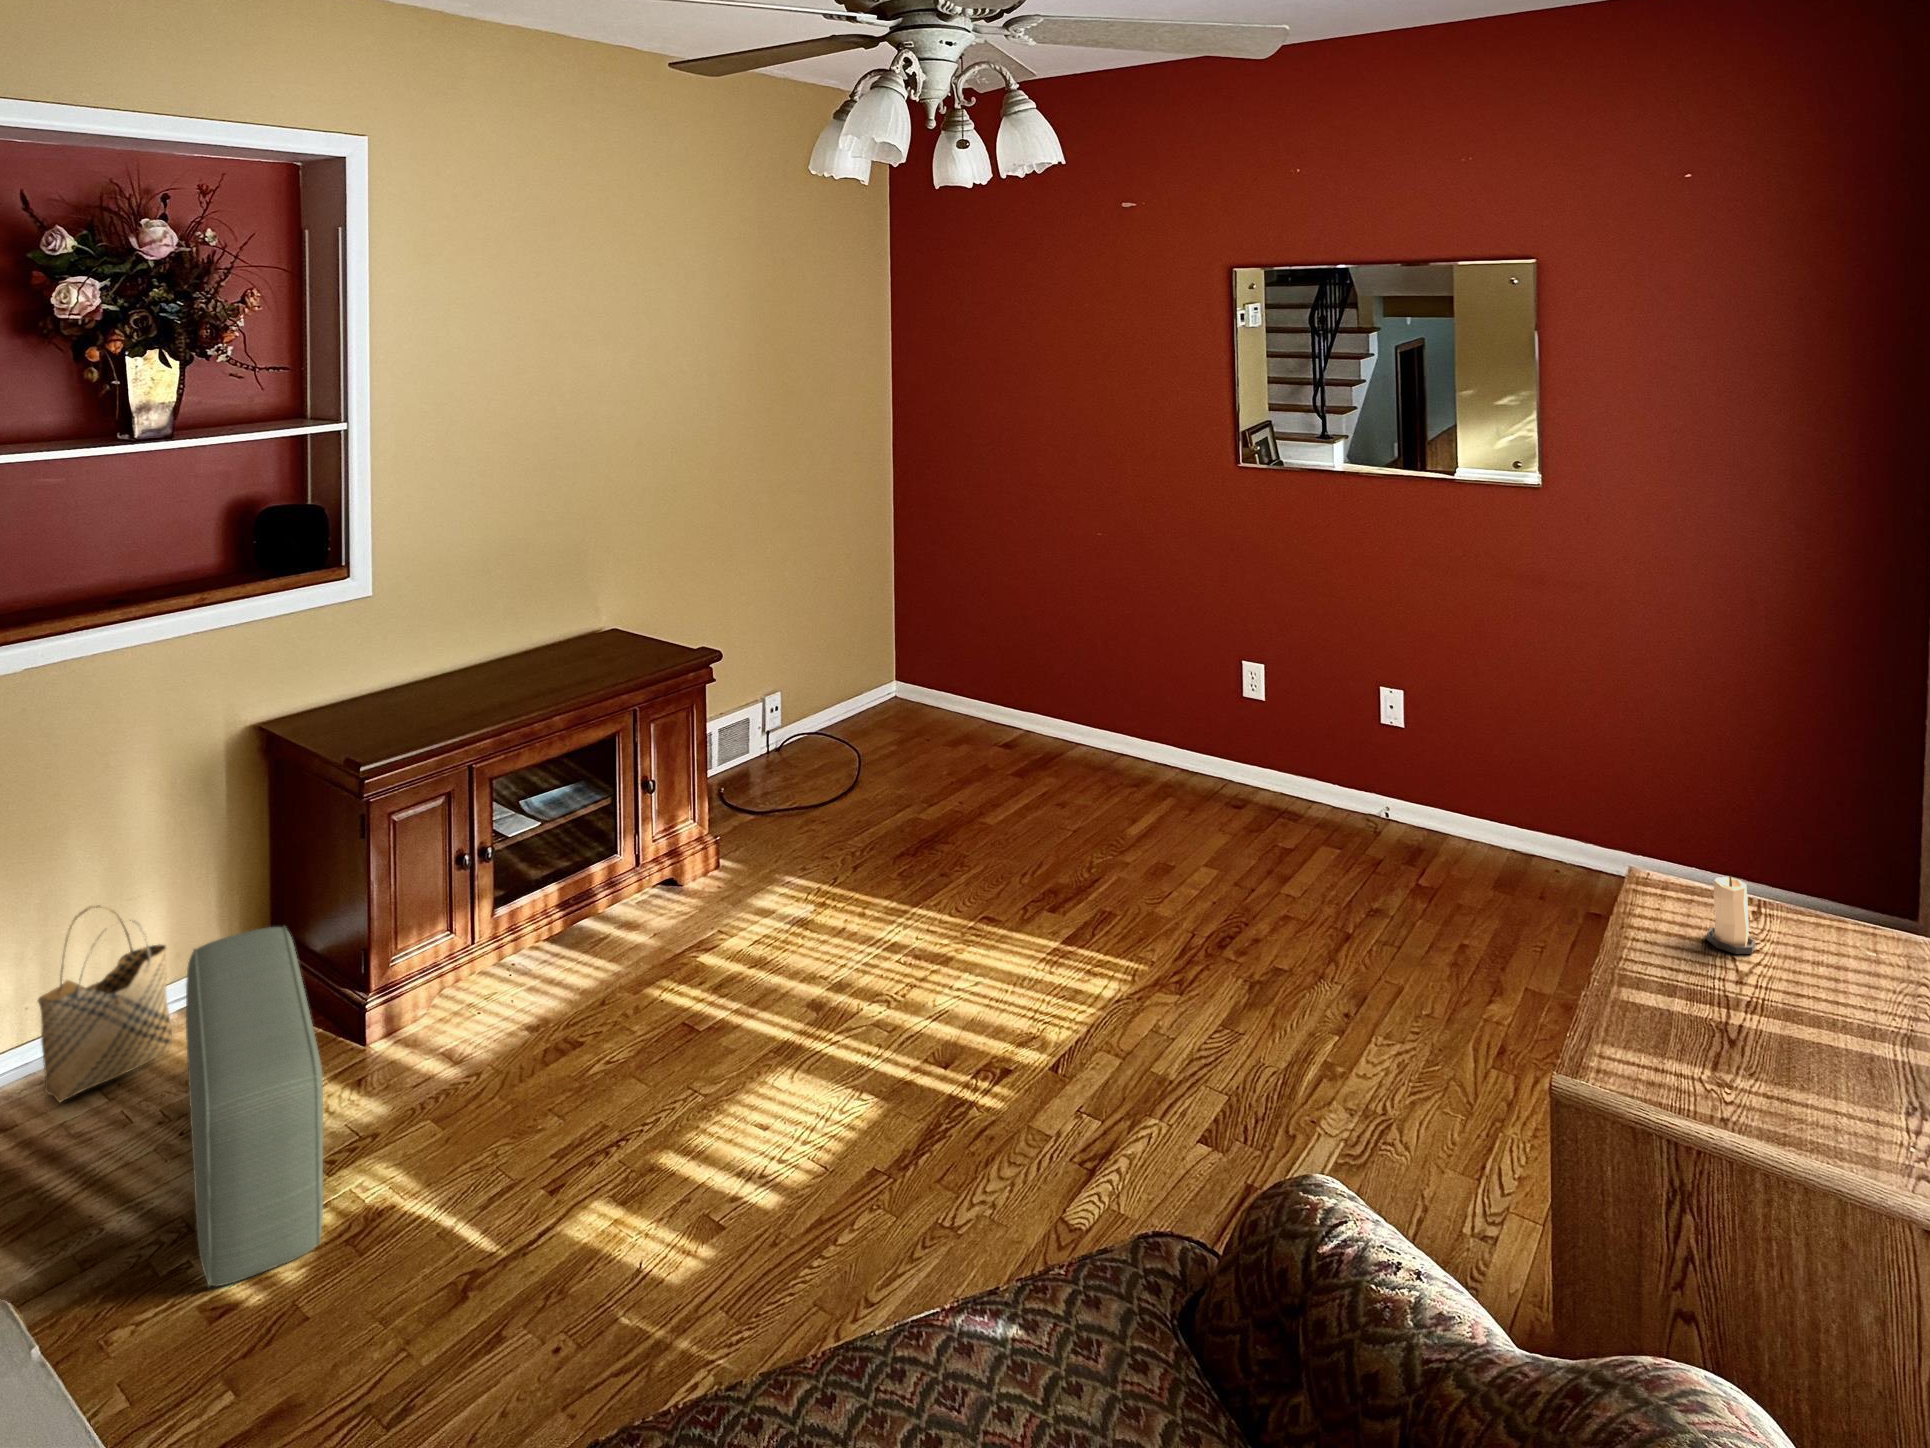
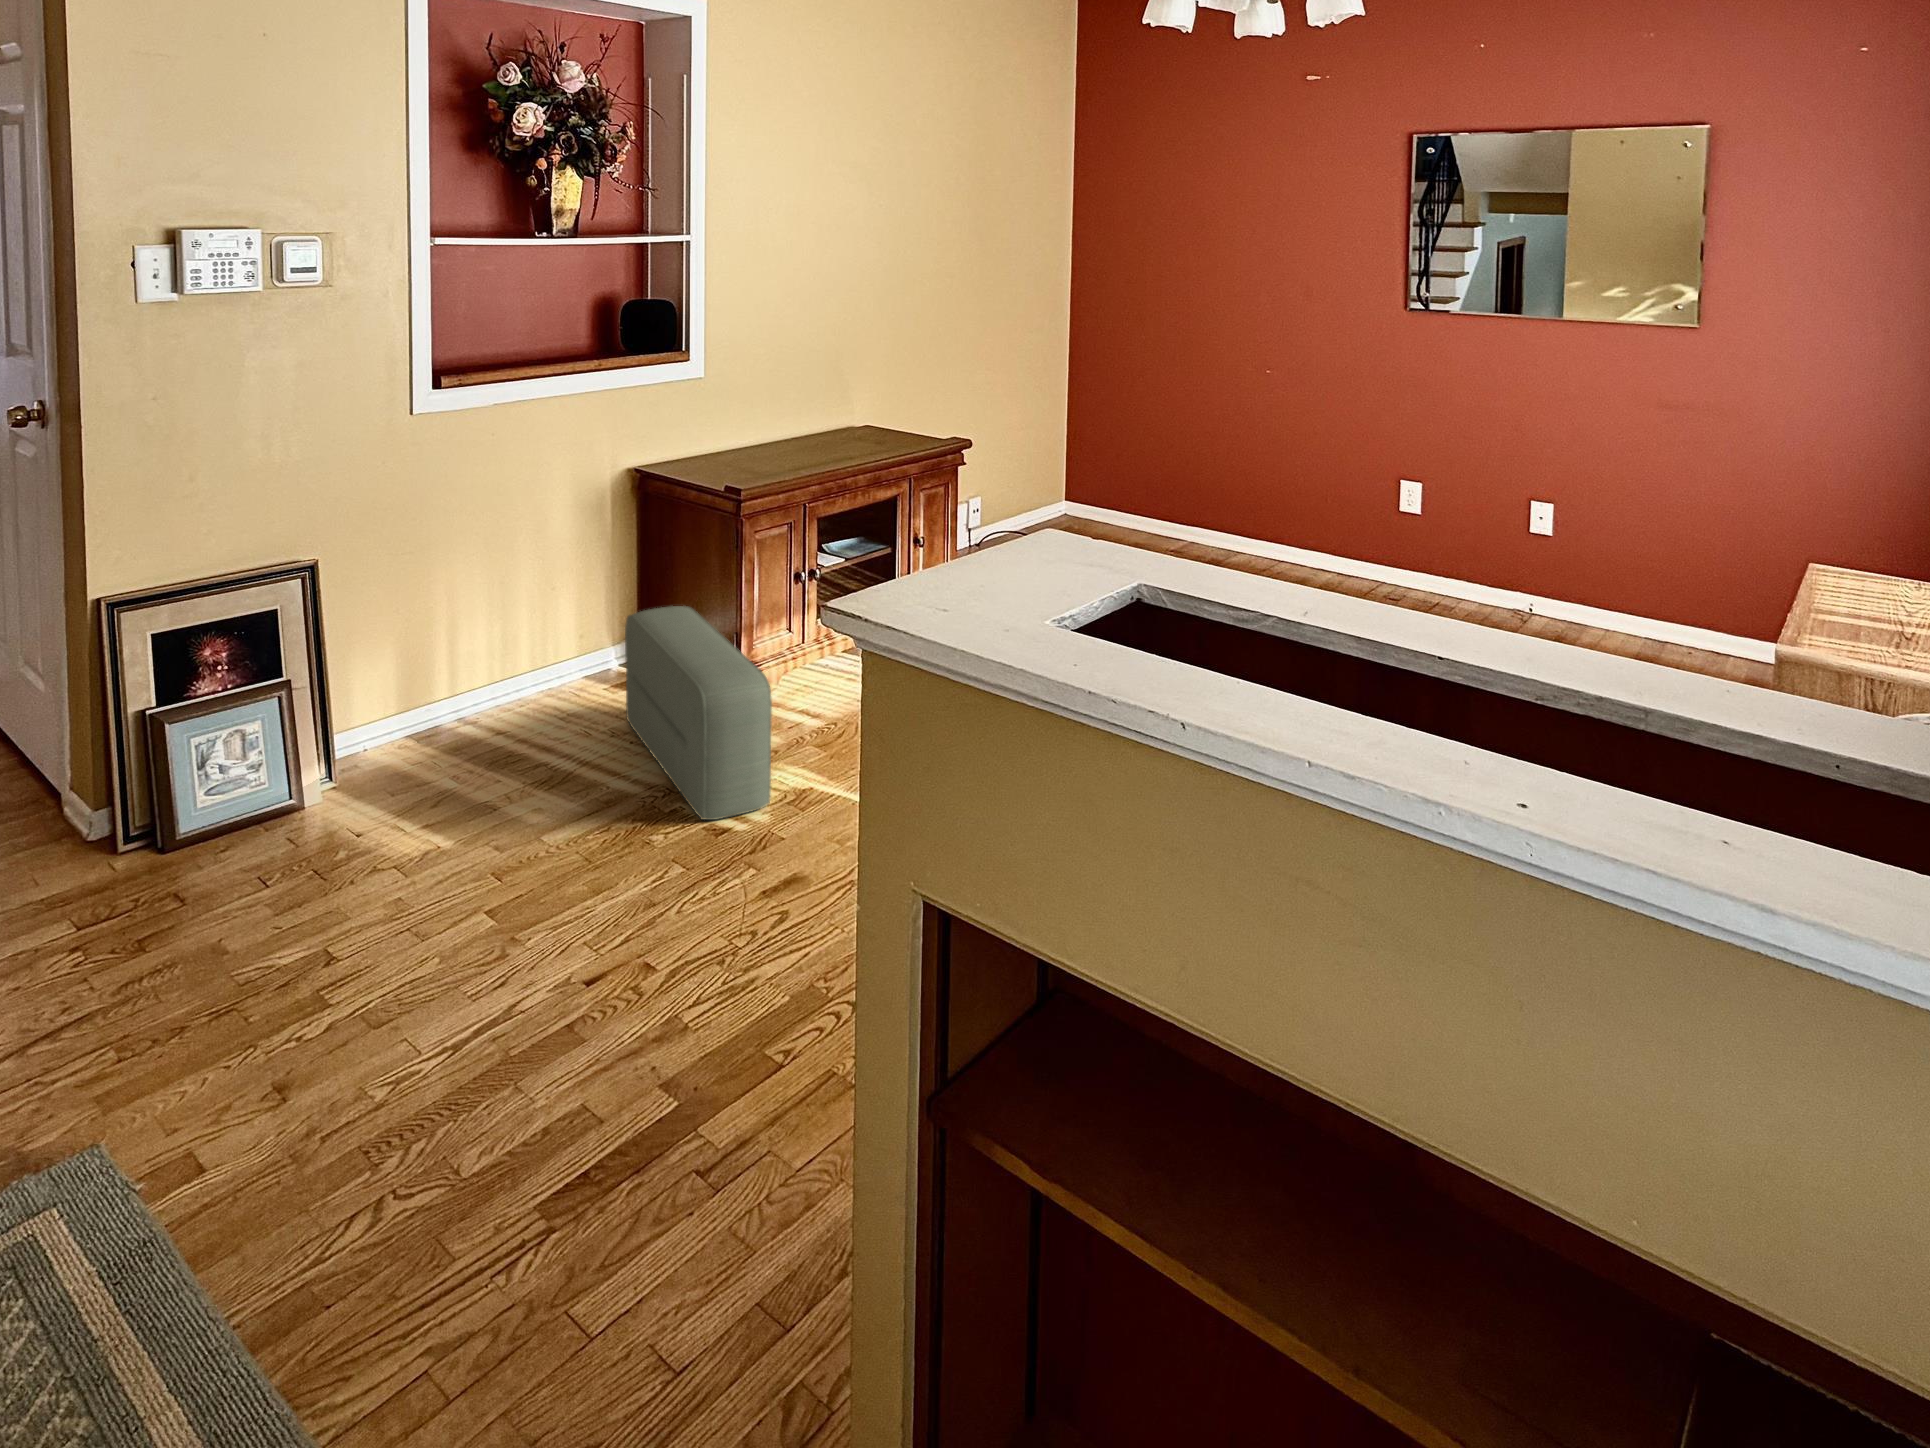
candle: present [1707,876,1755,954] -> none [1861,591,1903,650]
woven basket: present [38,905,172,1102] -> none [515,586,596,720]

